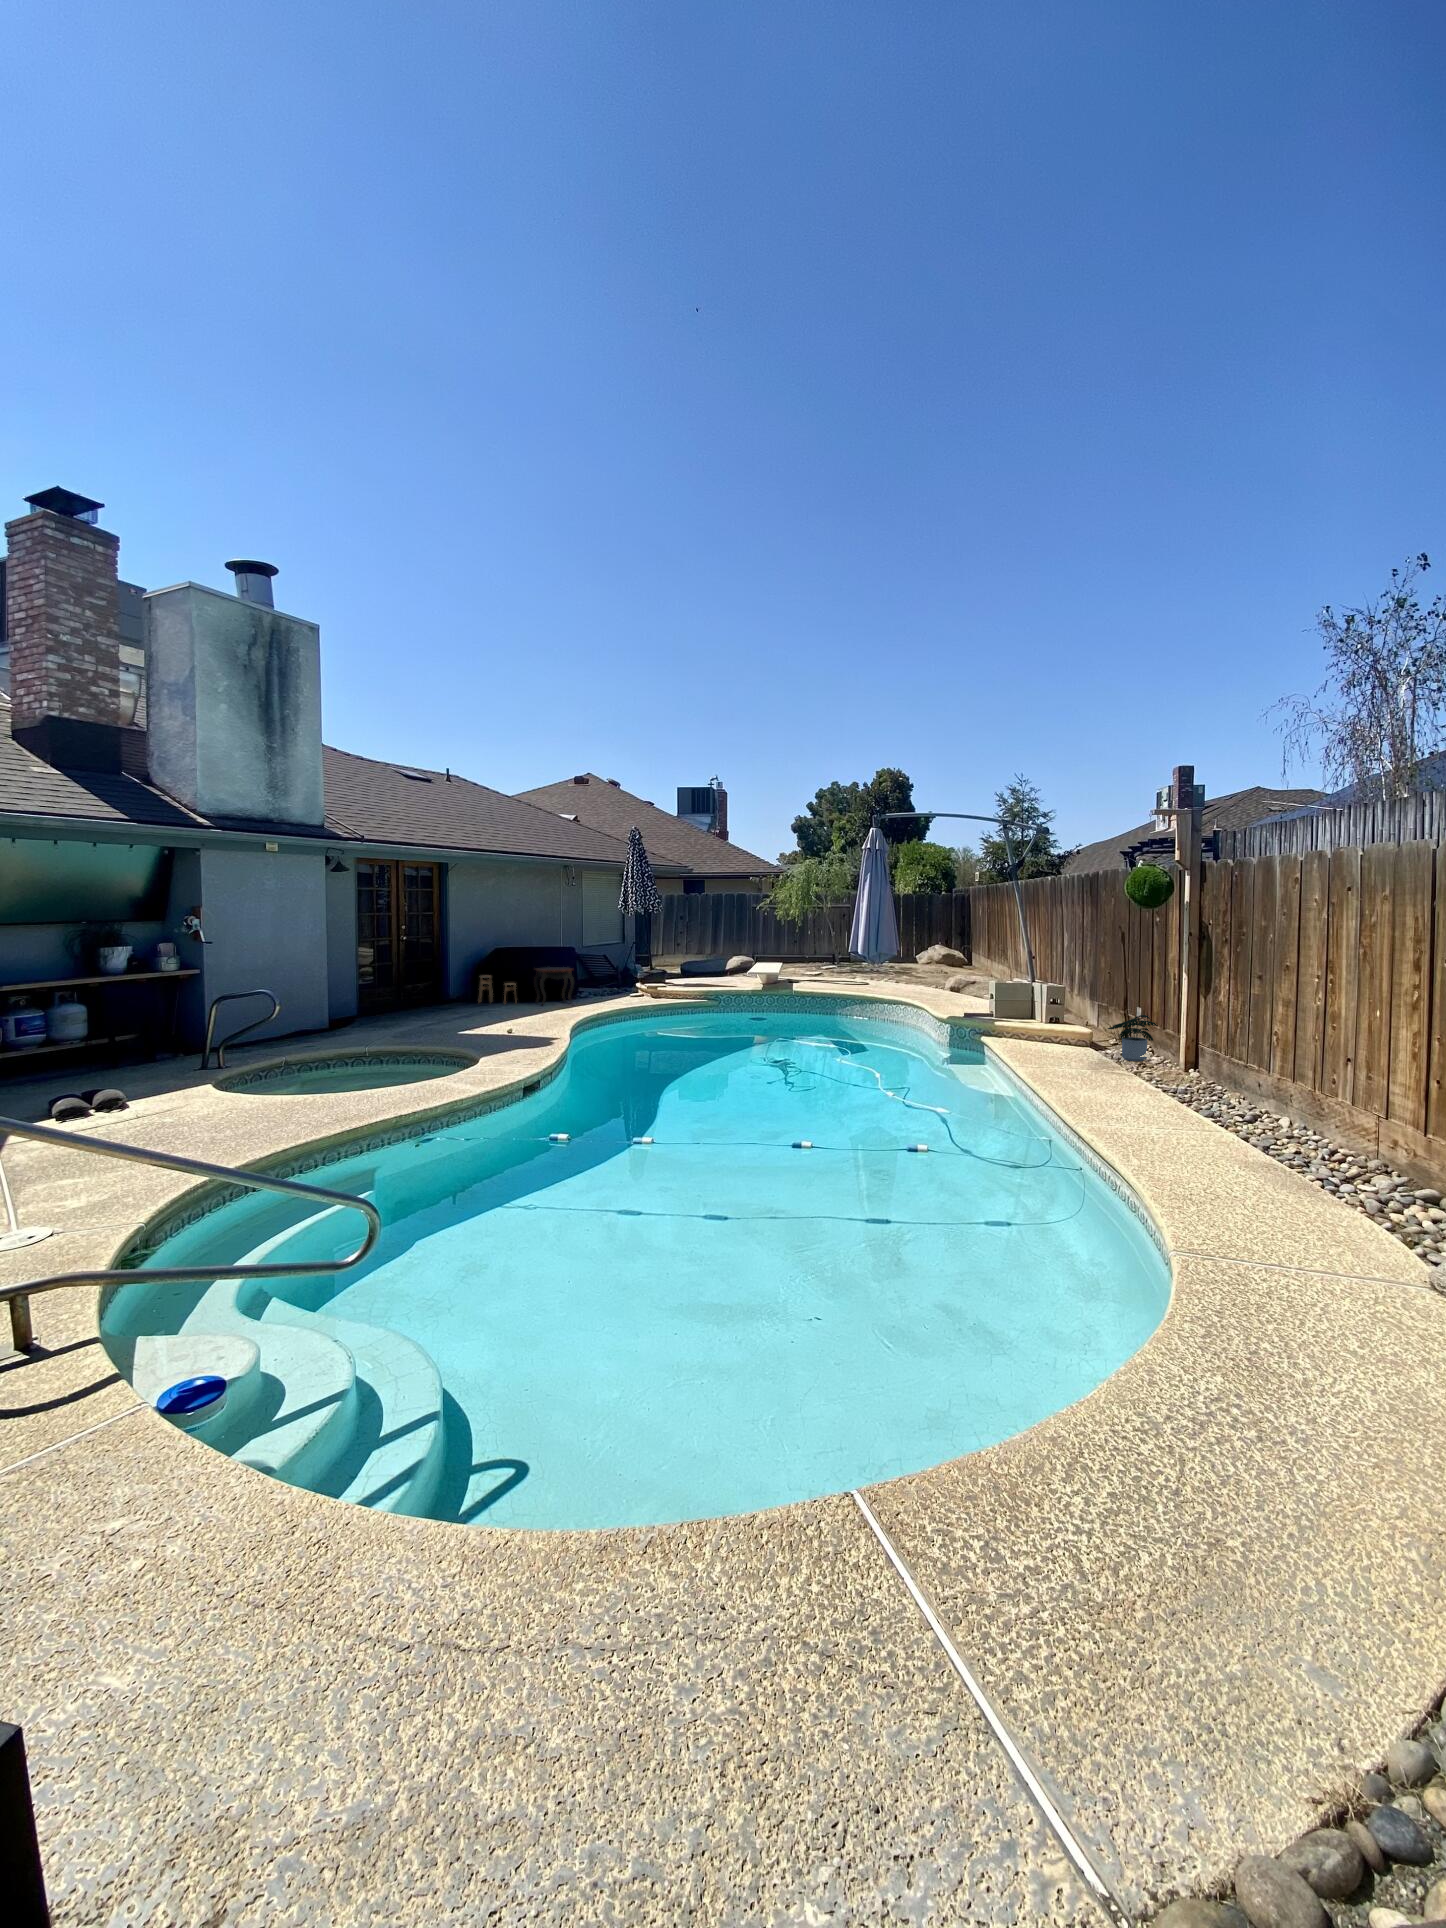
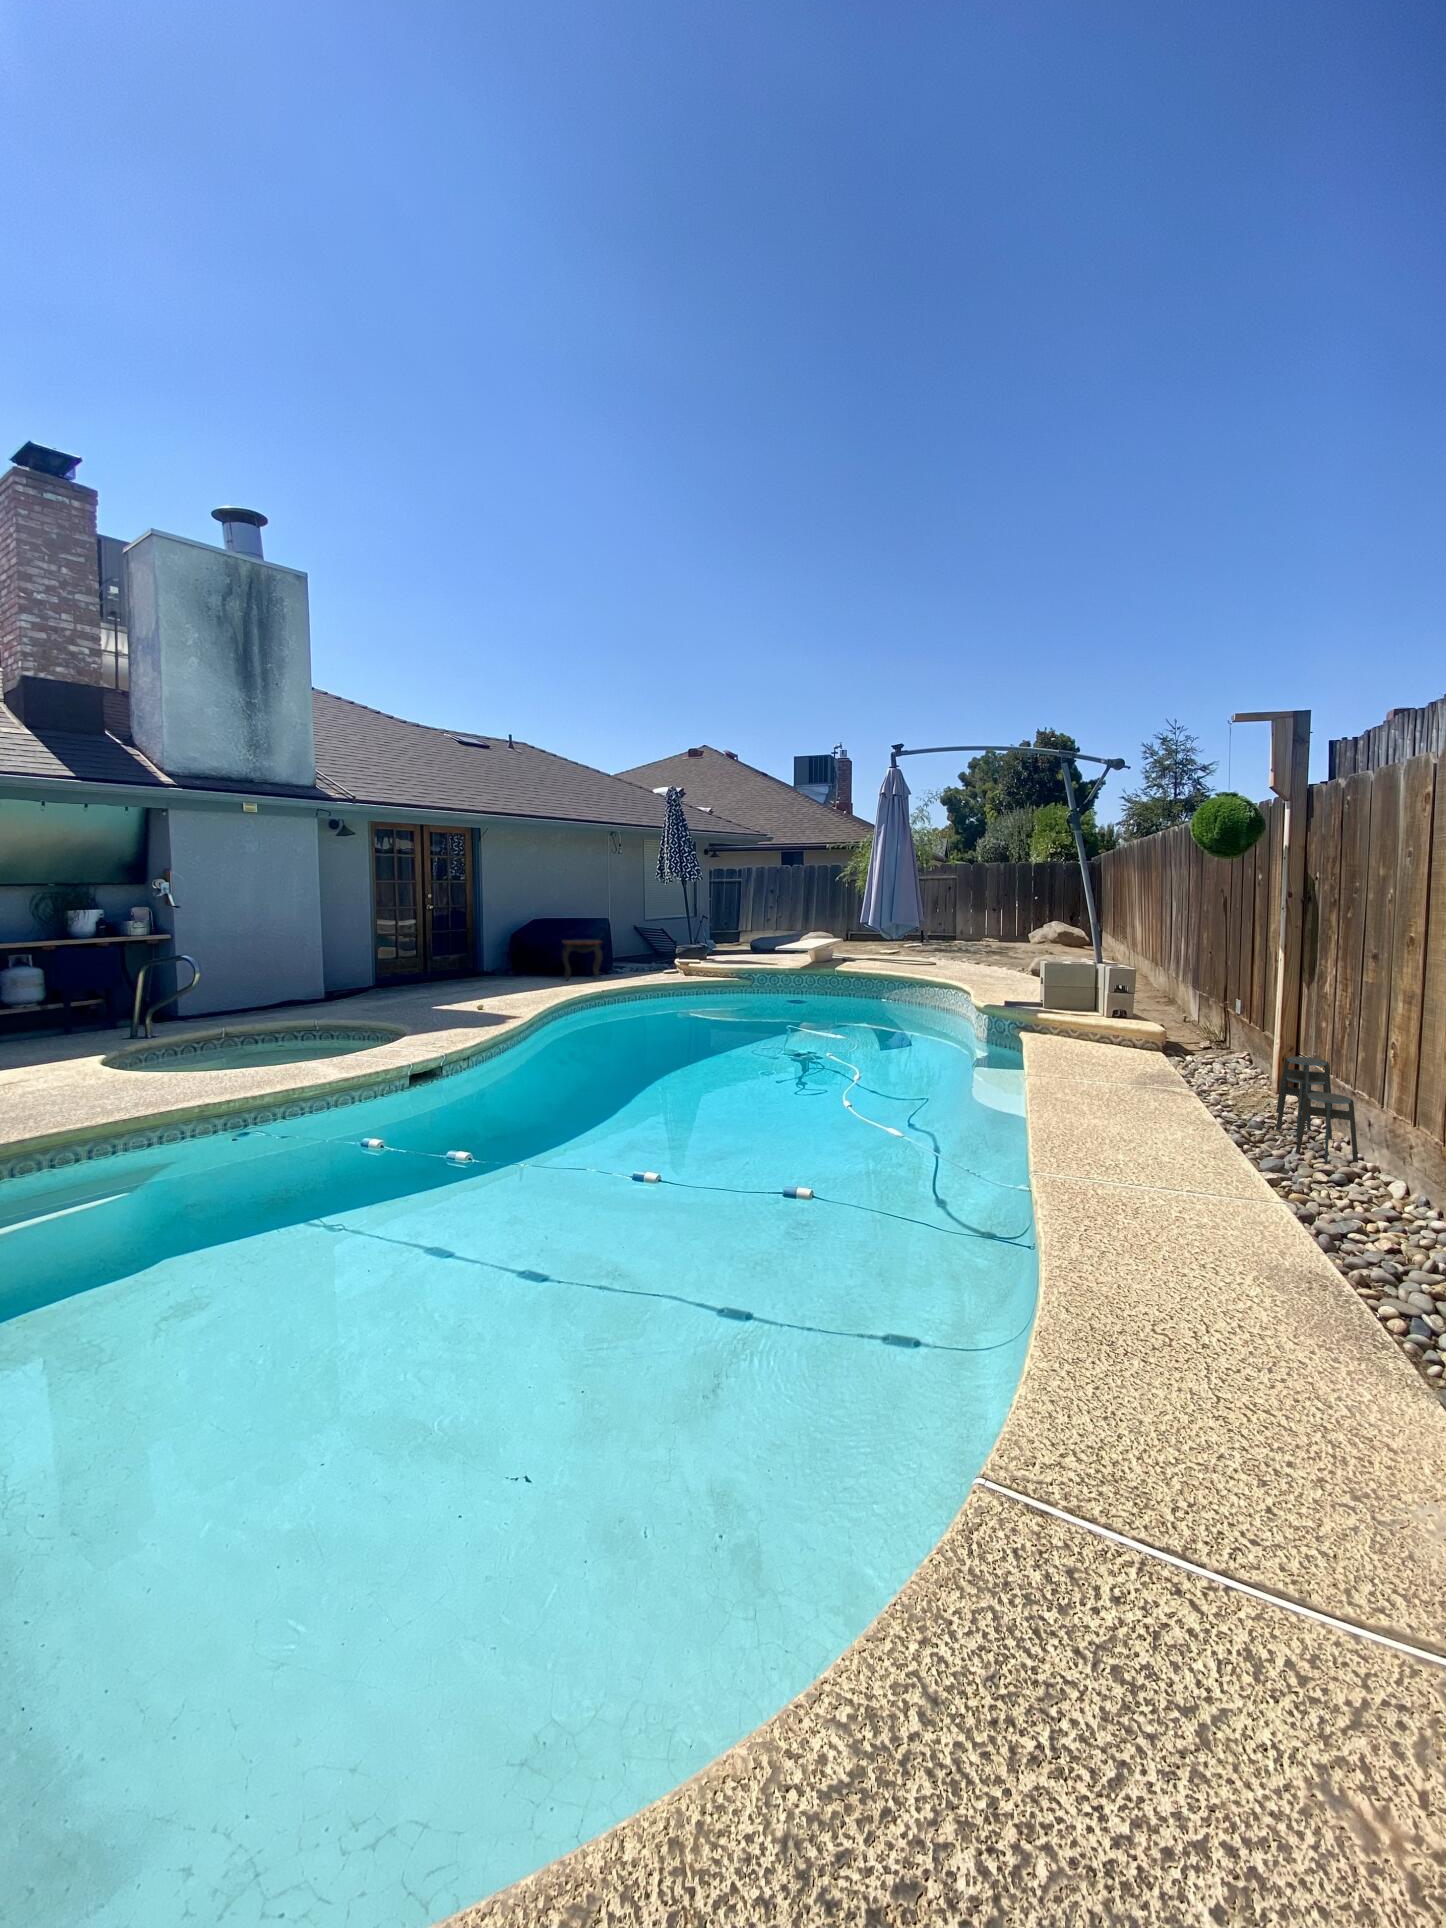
stool: present [479,976,517,1002] -> present [1276,1057,1358,1165]
potted plant: present [1108,1015,1158,1061] -> none [1180,1009,1253,1073]

